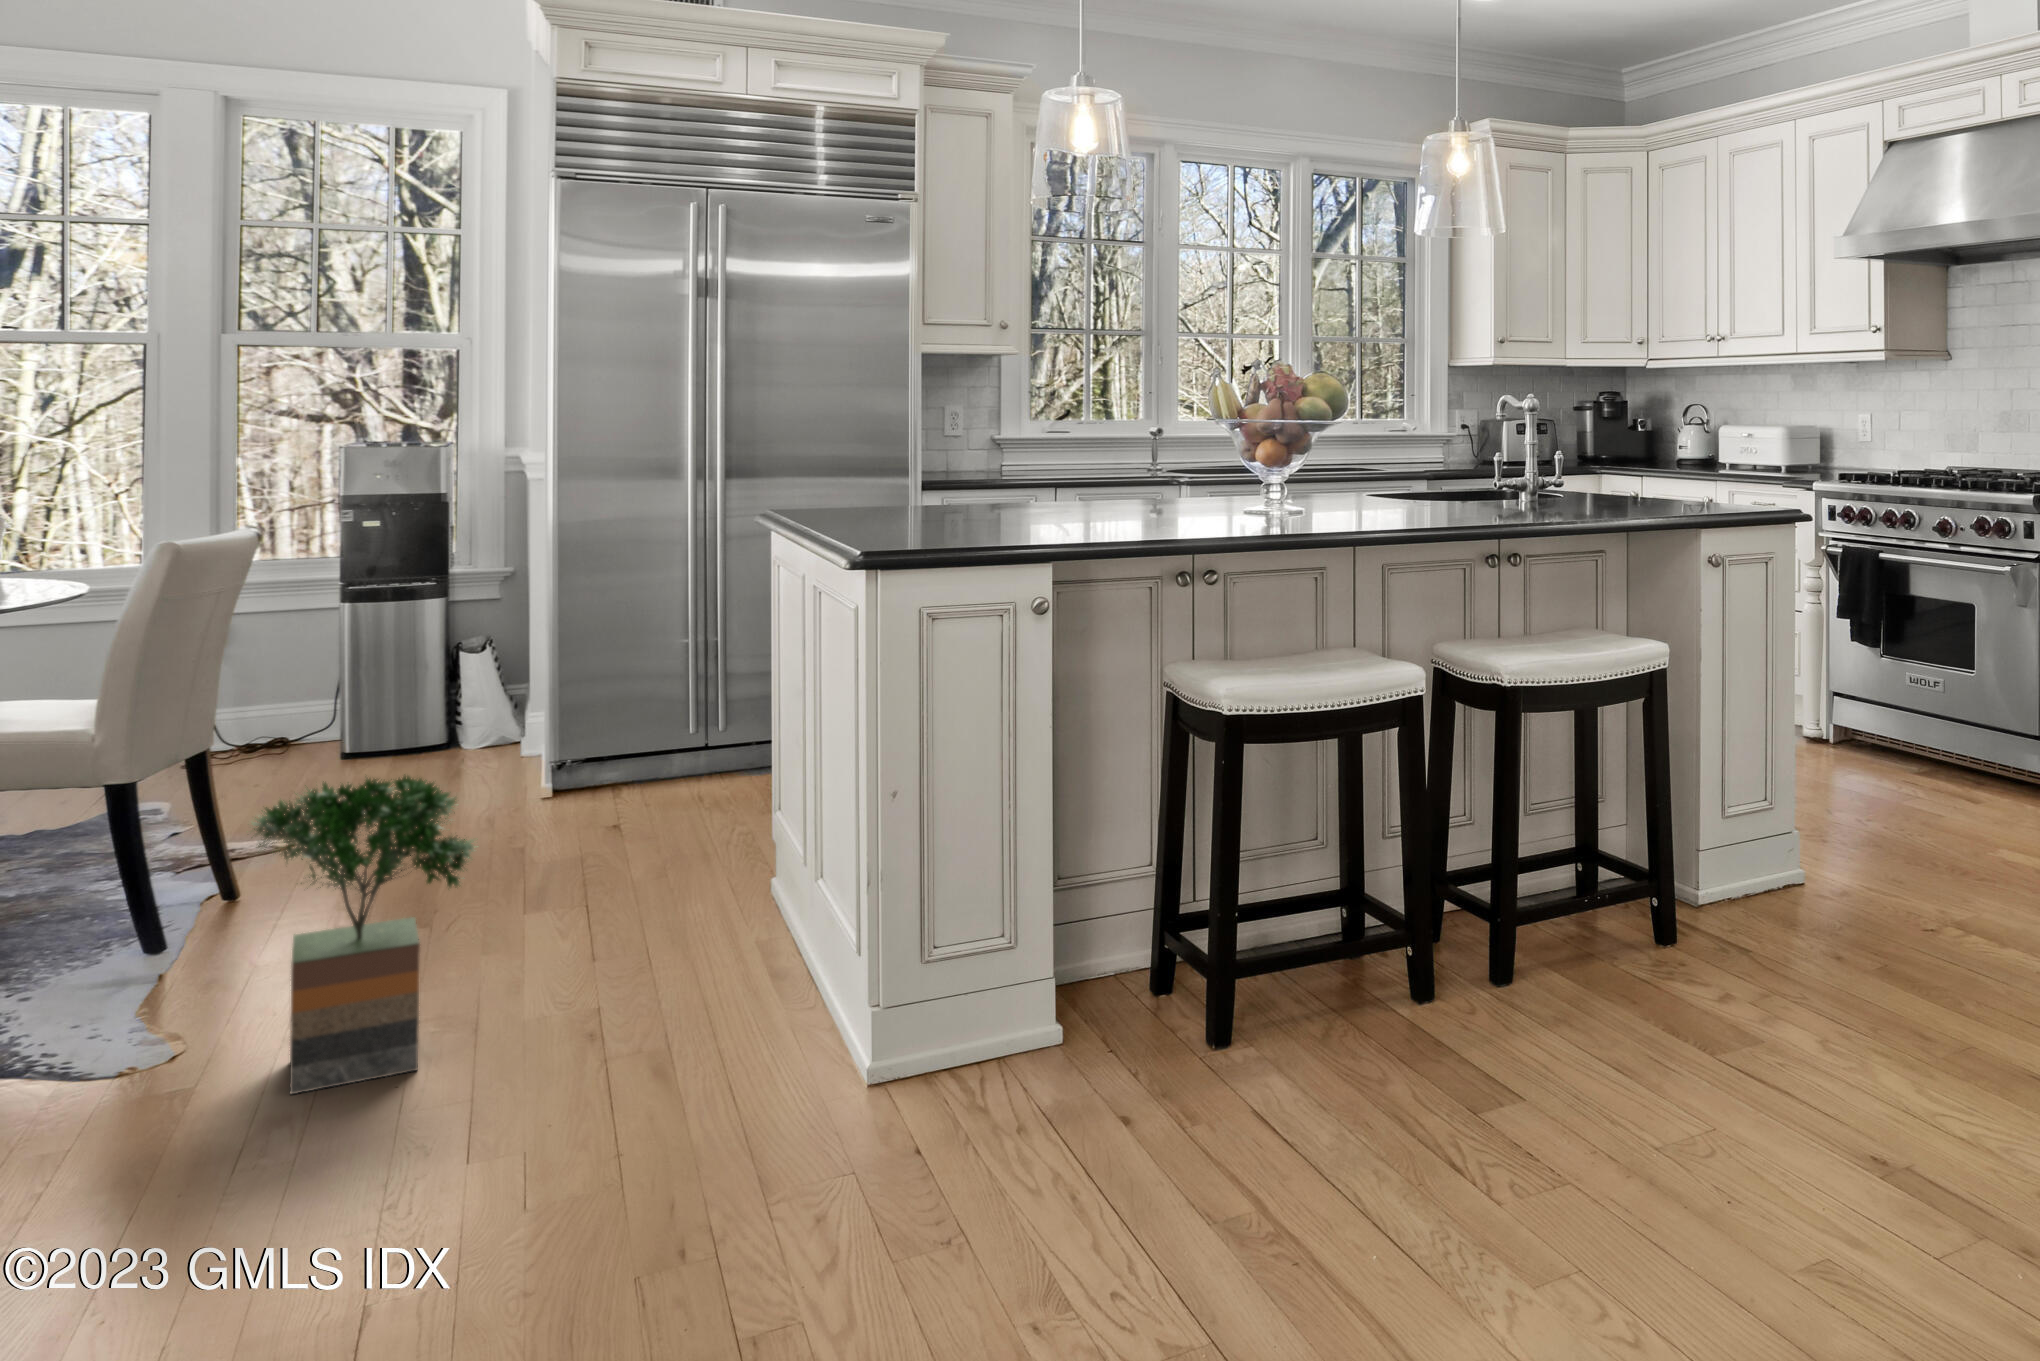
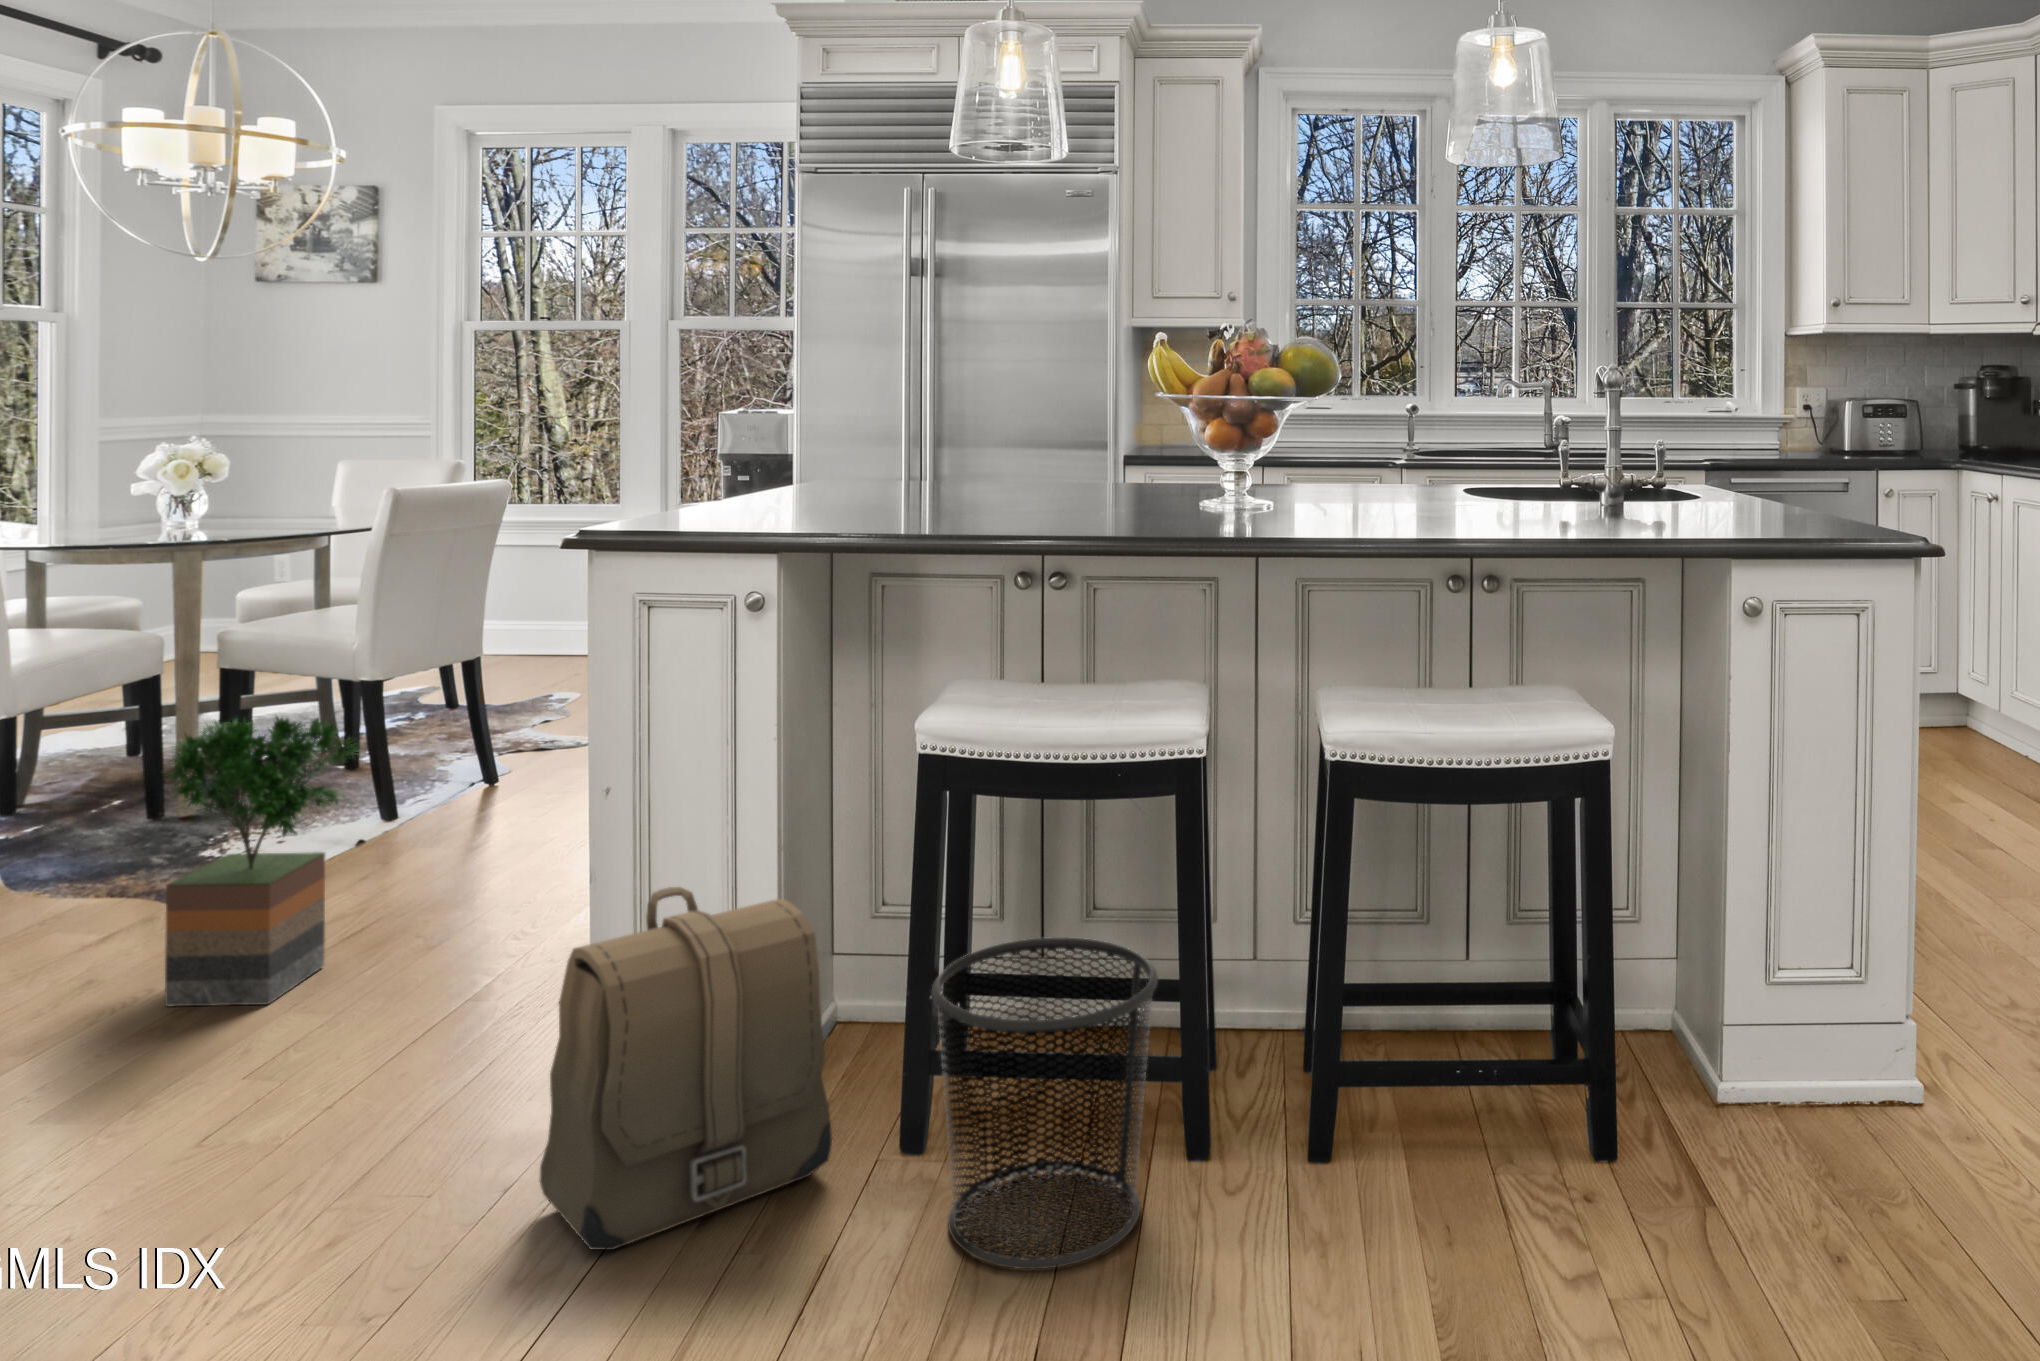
waste bin: none [1300,830,1465,1053] -> present [932,937,1158,1269]
backpack: none [1004,834,1195,1110] -> present [540,887,832,1250]

